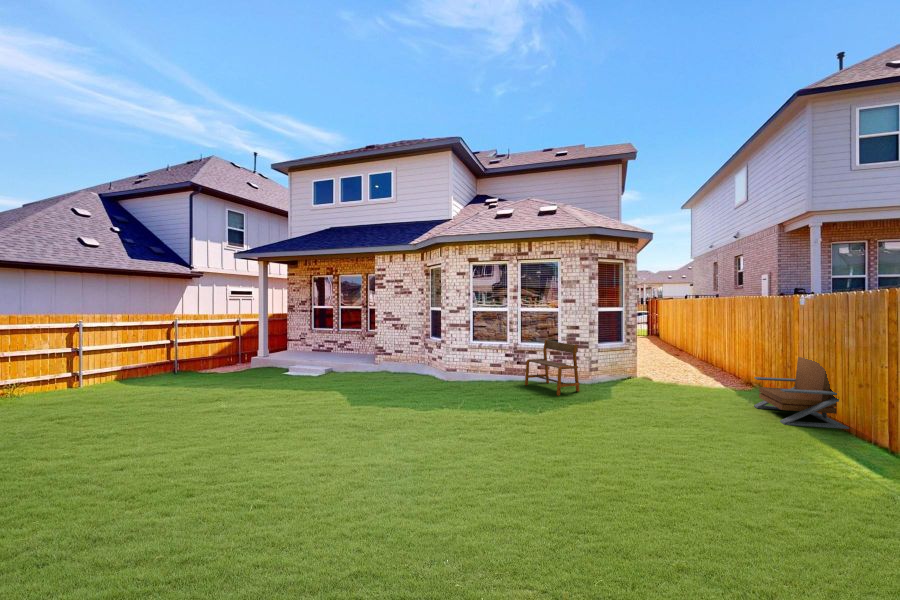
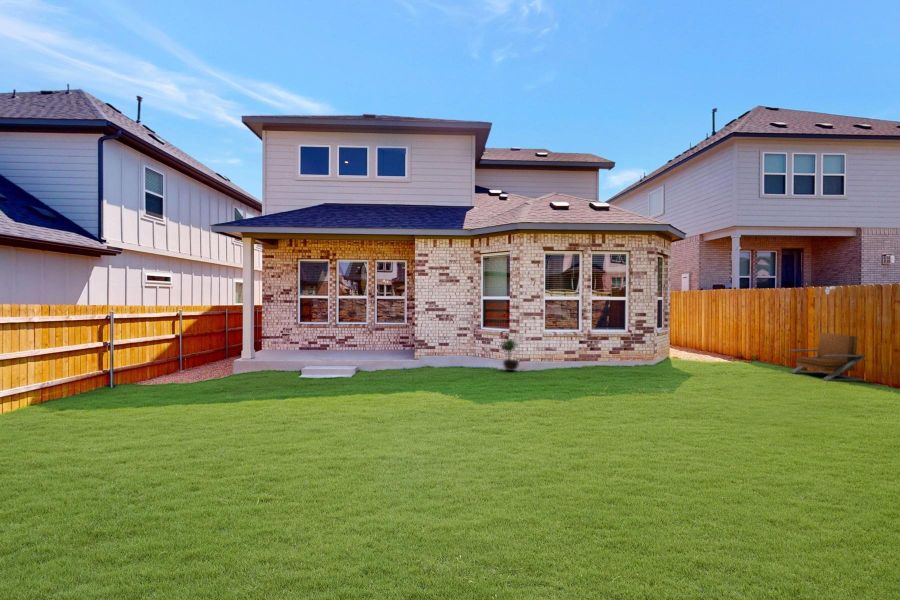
bench: present [525,340,580,396] -> none [601,327,656,375]
potted tree: none [419,345,443,381] -> present [500,339,519,371]

